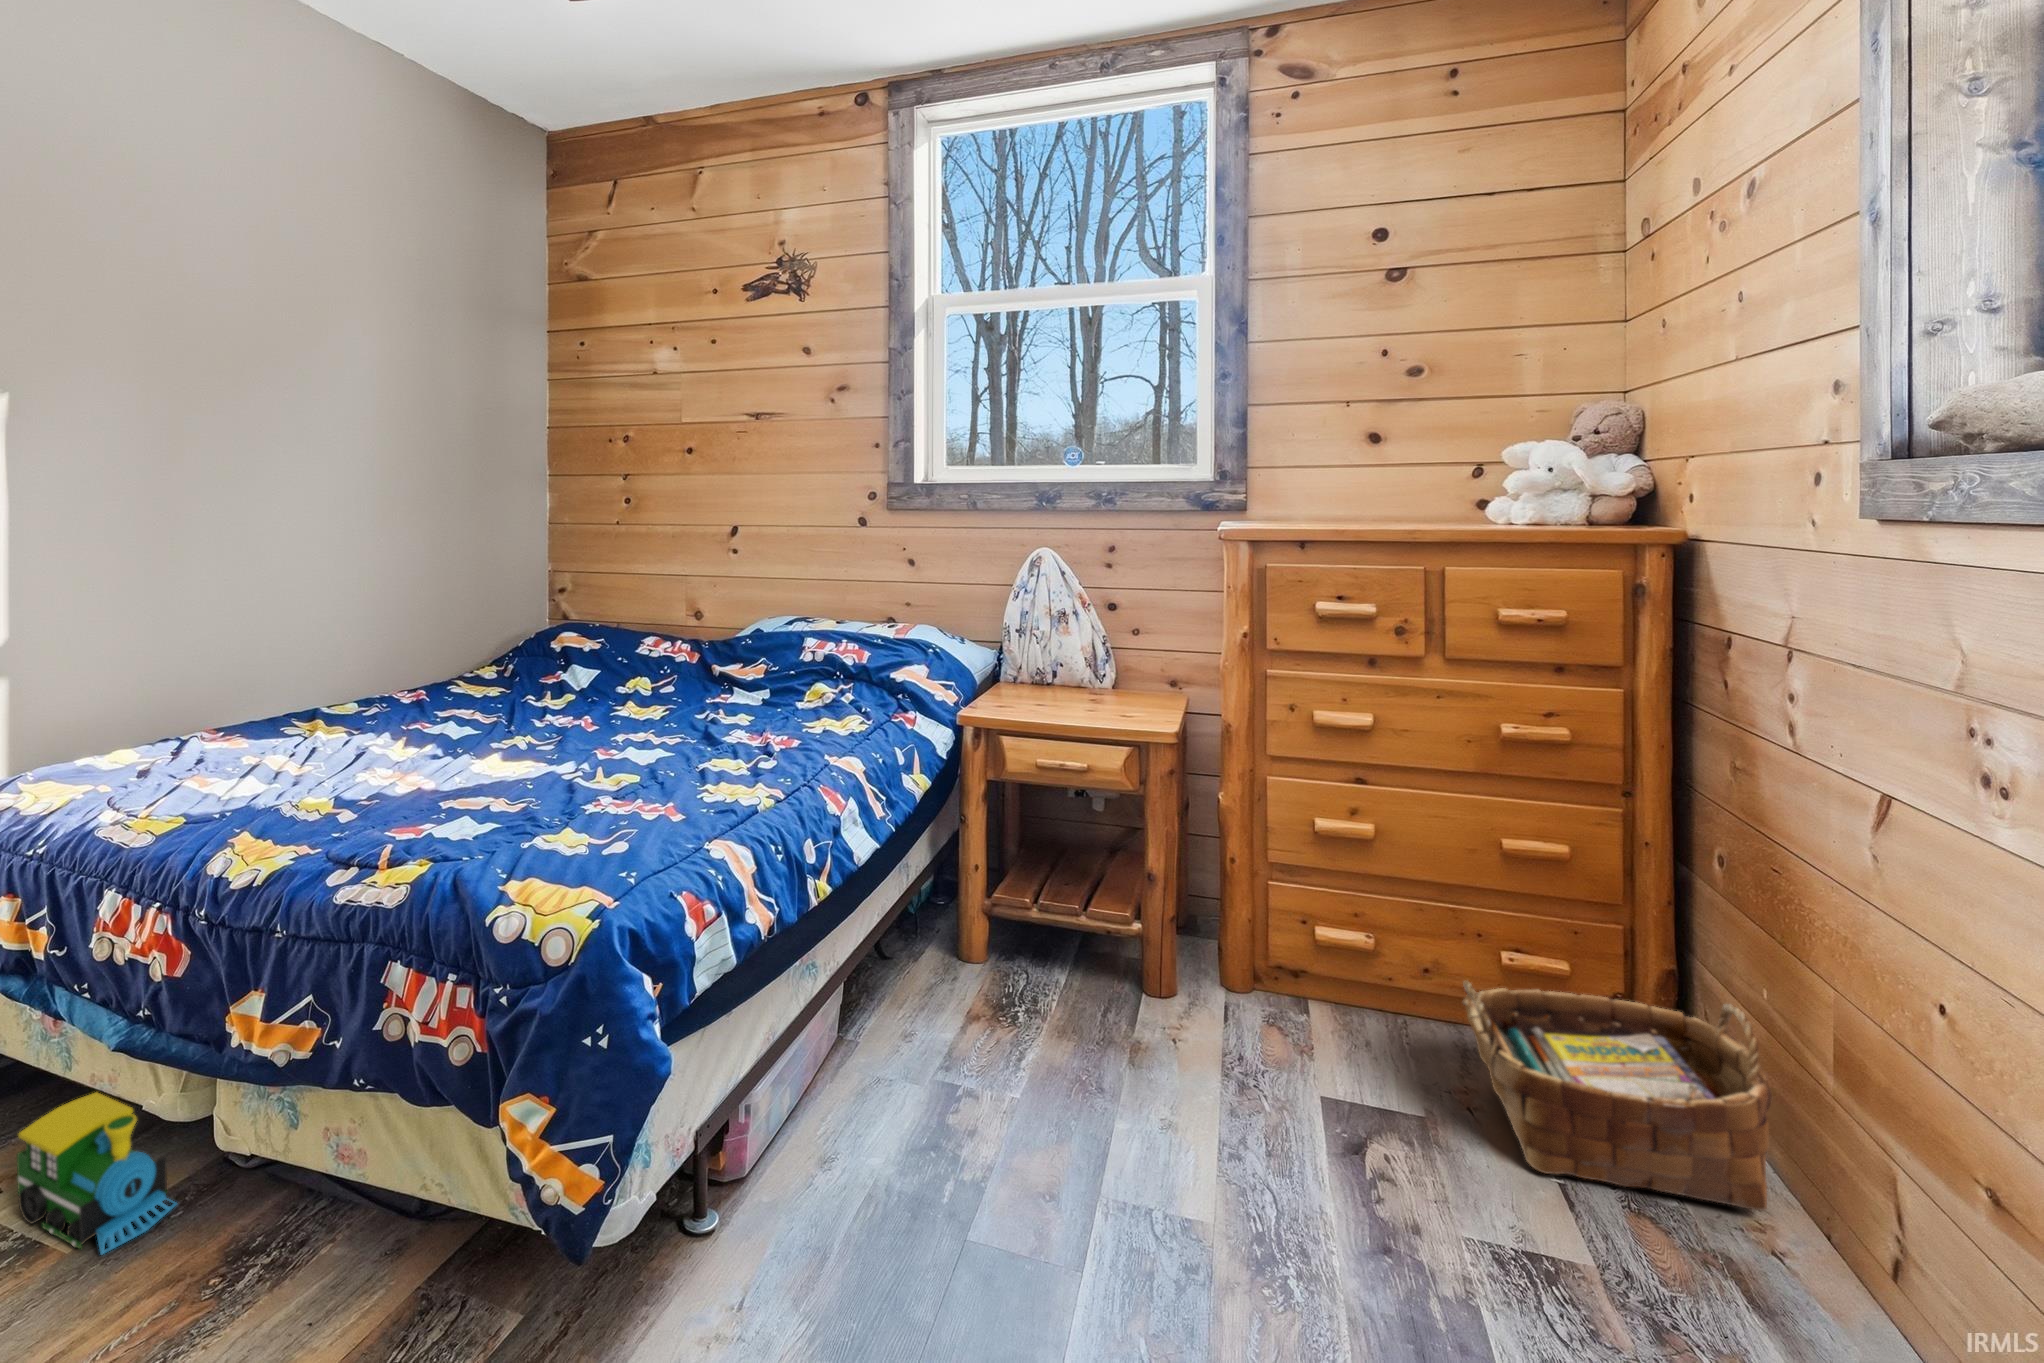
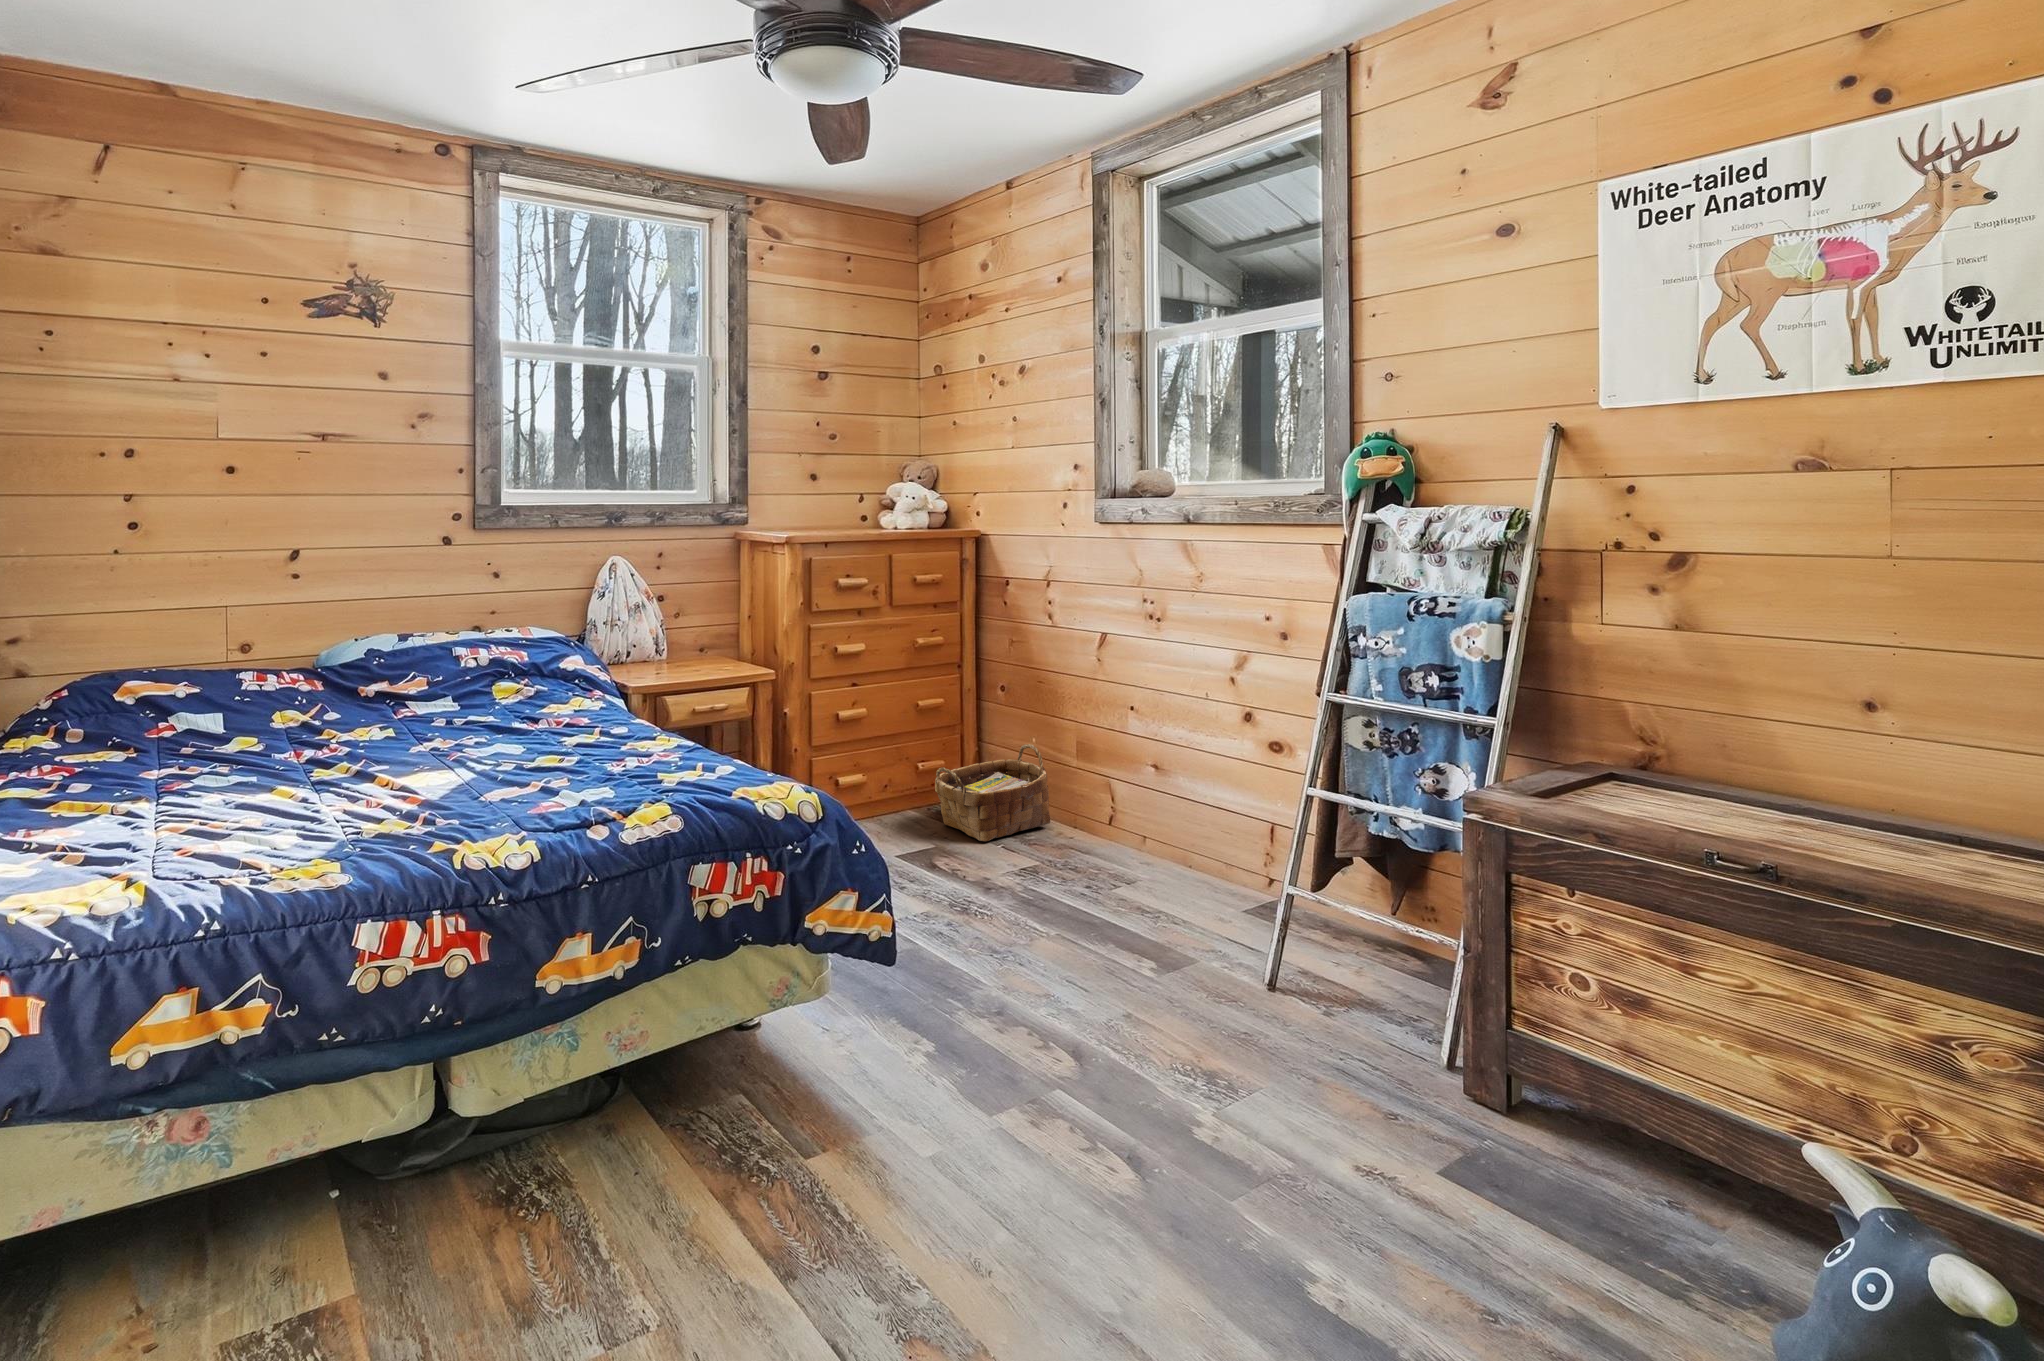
toy train: present [17,1092,177,1254] -> none [138,1119,328,1283]

